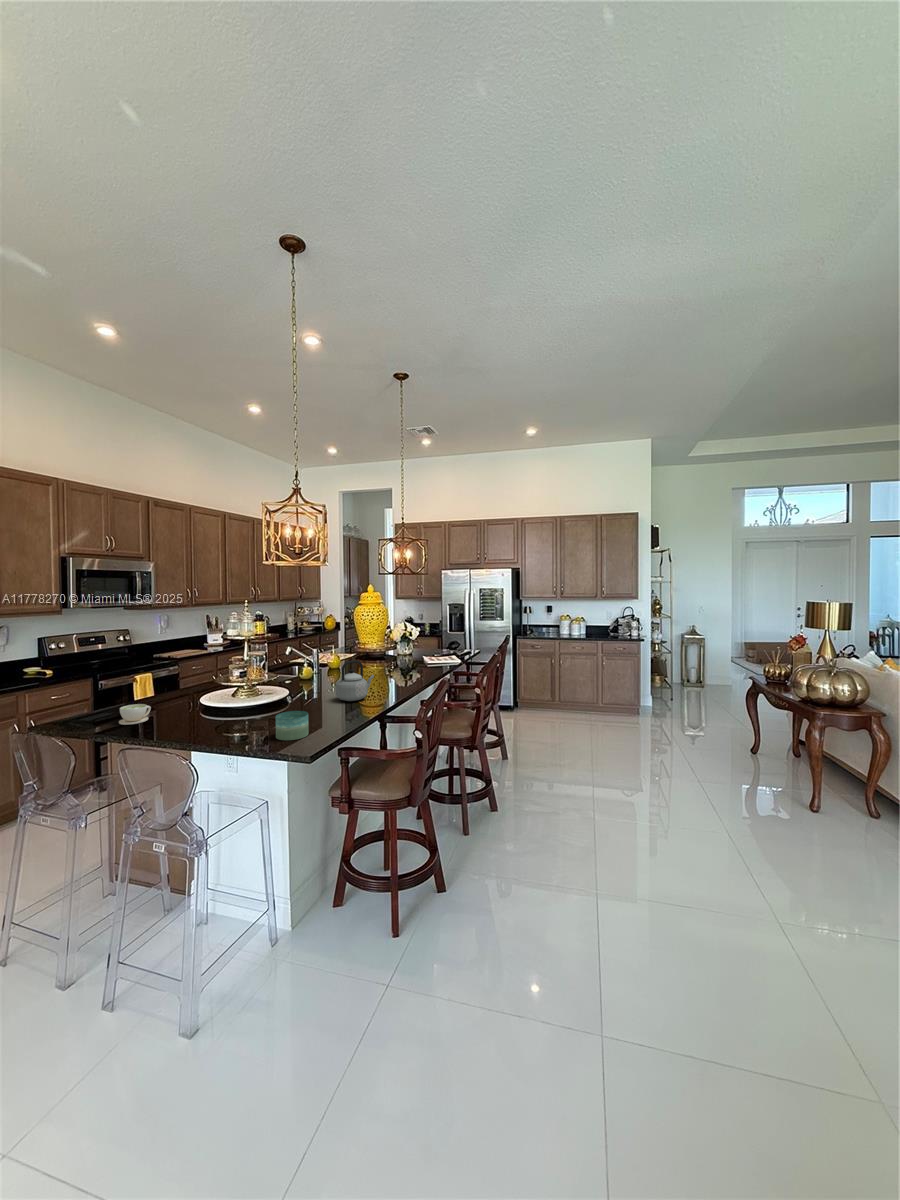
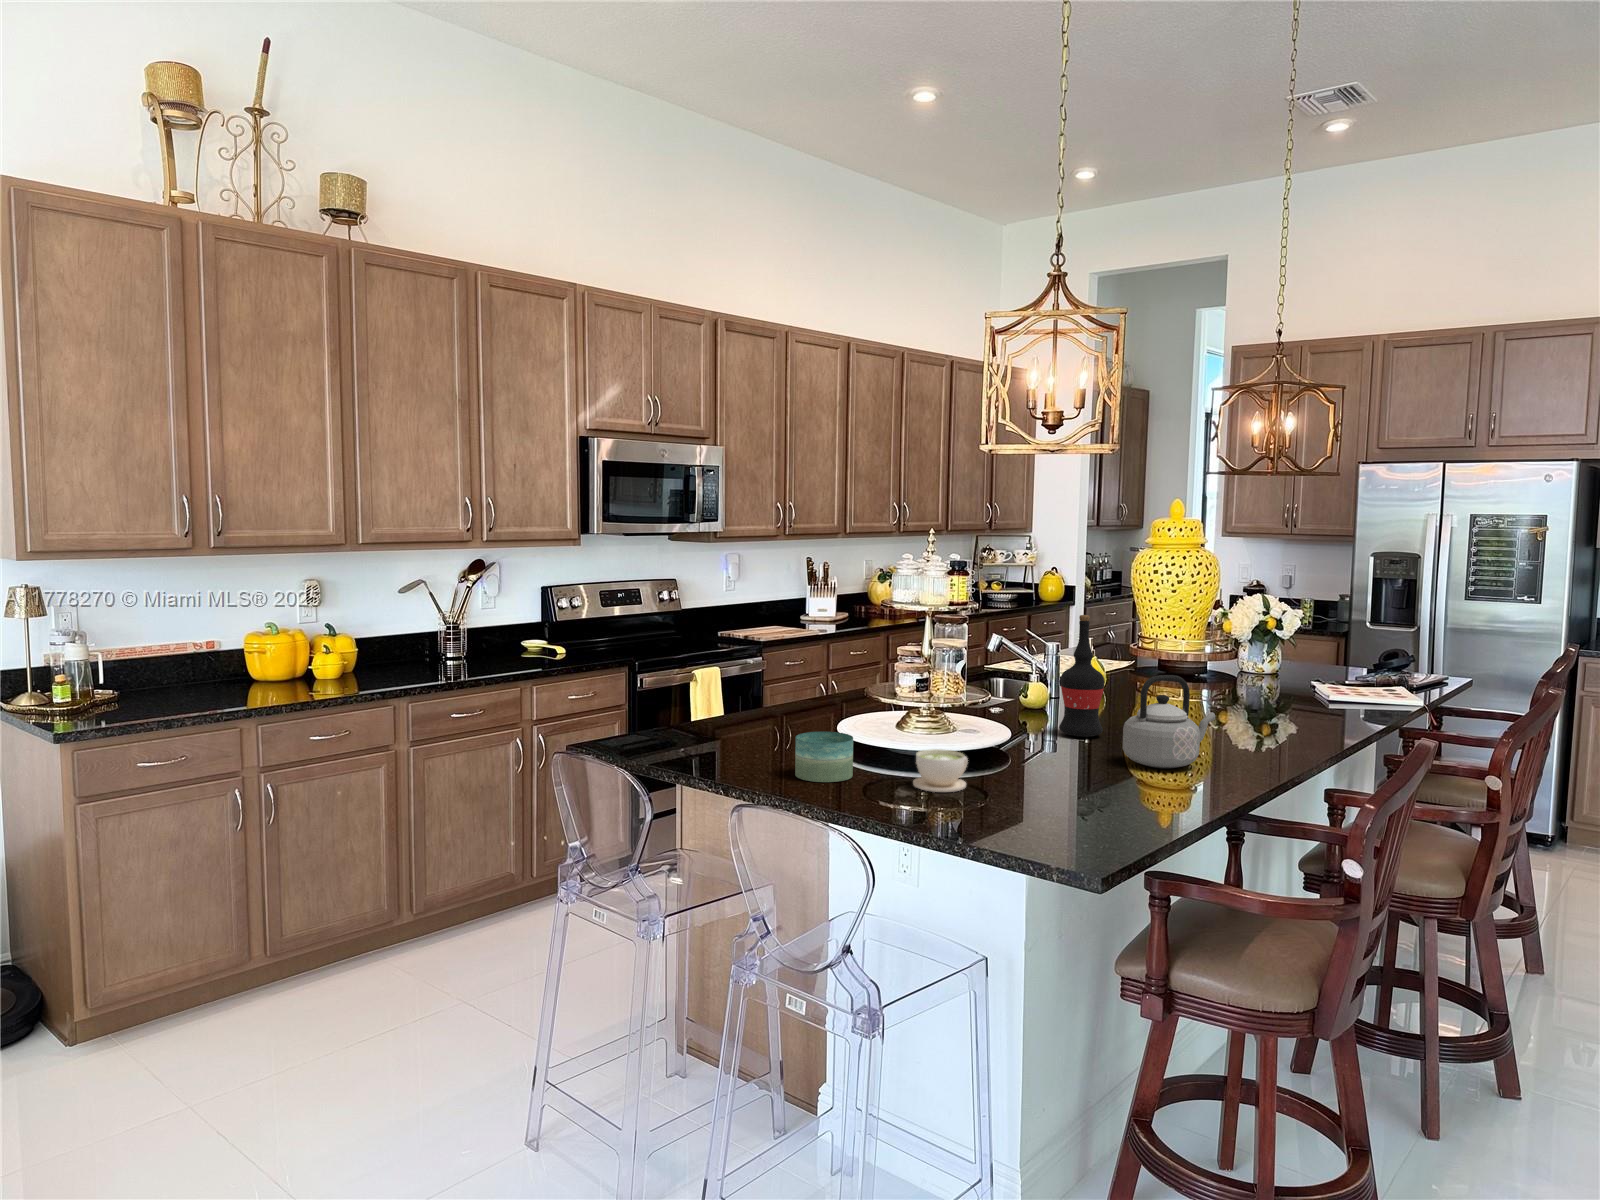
wine bottle: none [312,637,331,690] -> present [1059,615,1105,737]
coffee cup: present [119,704,151,725] -> present [913,749,968,792]
candle: present [276,711,309,740] -> present [795,732,853,782]

